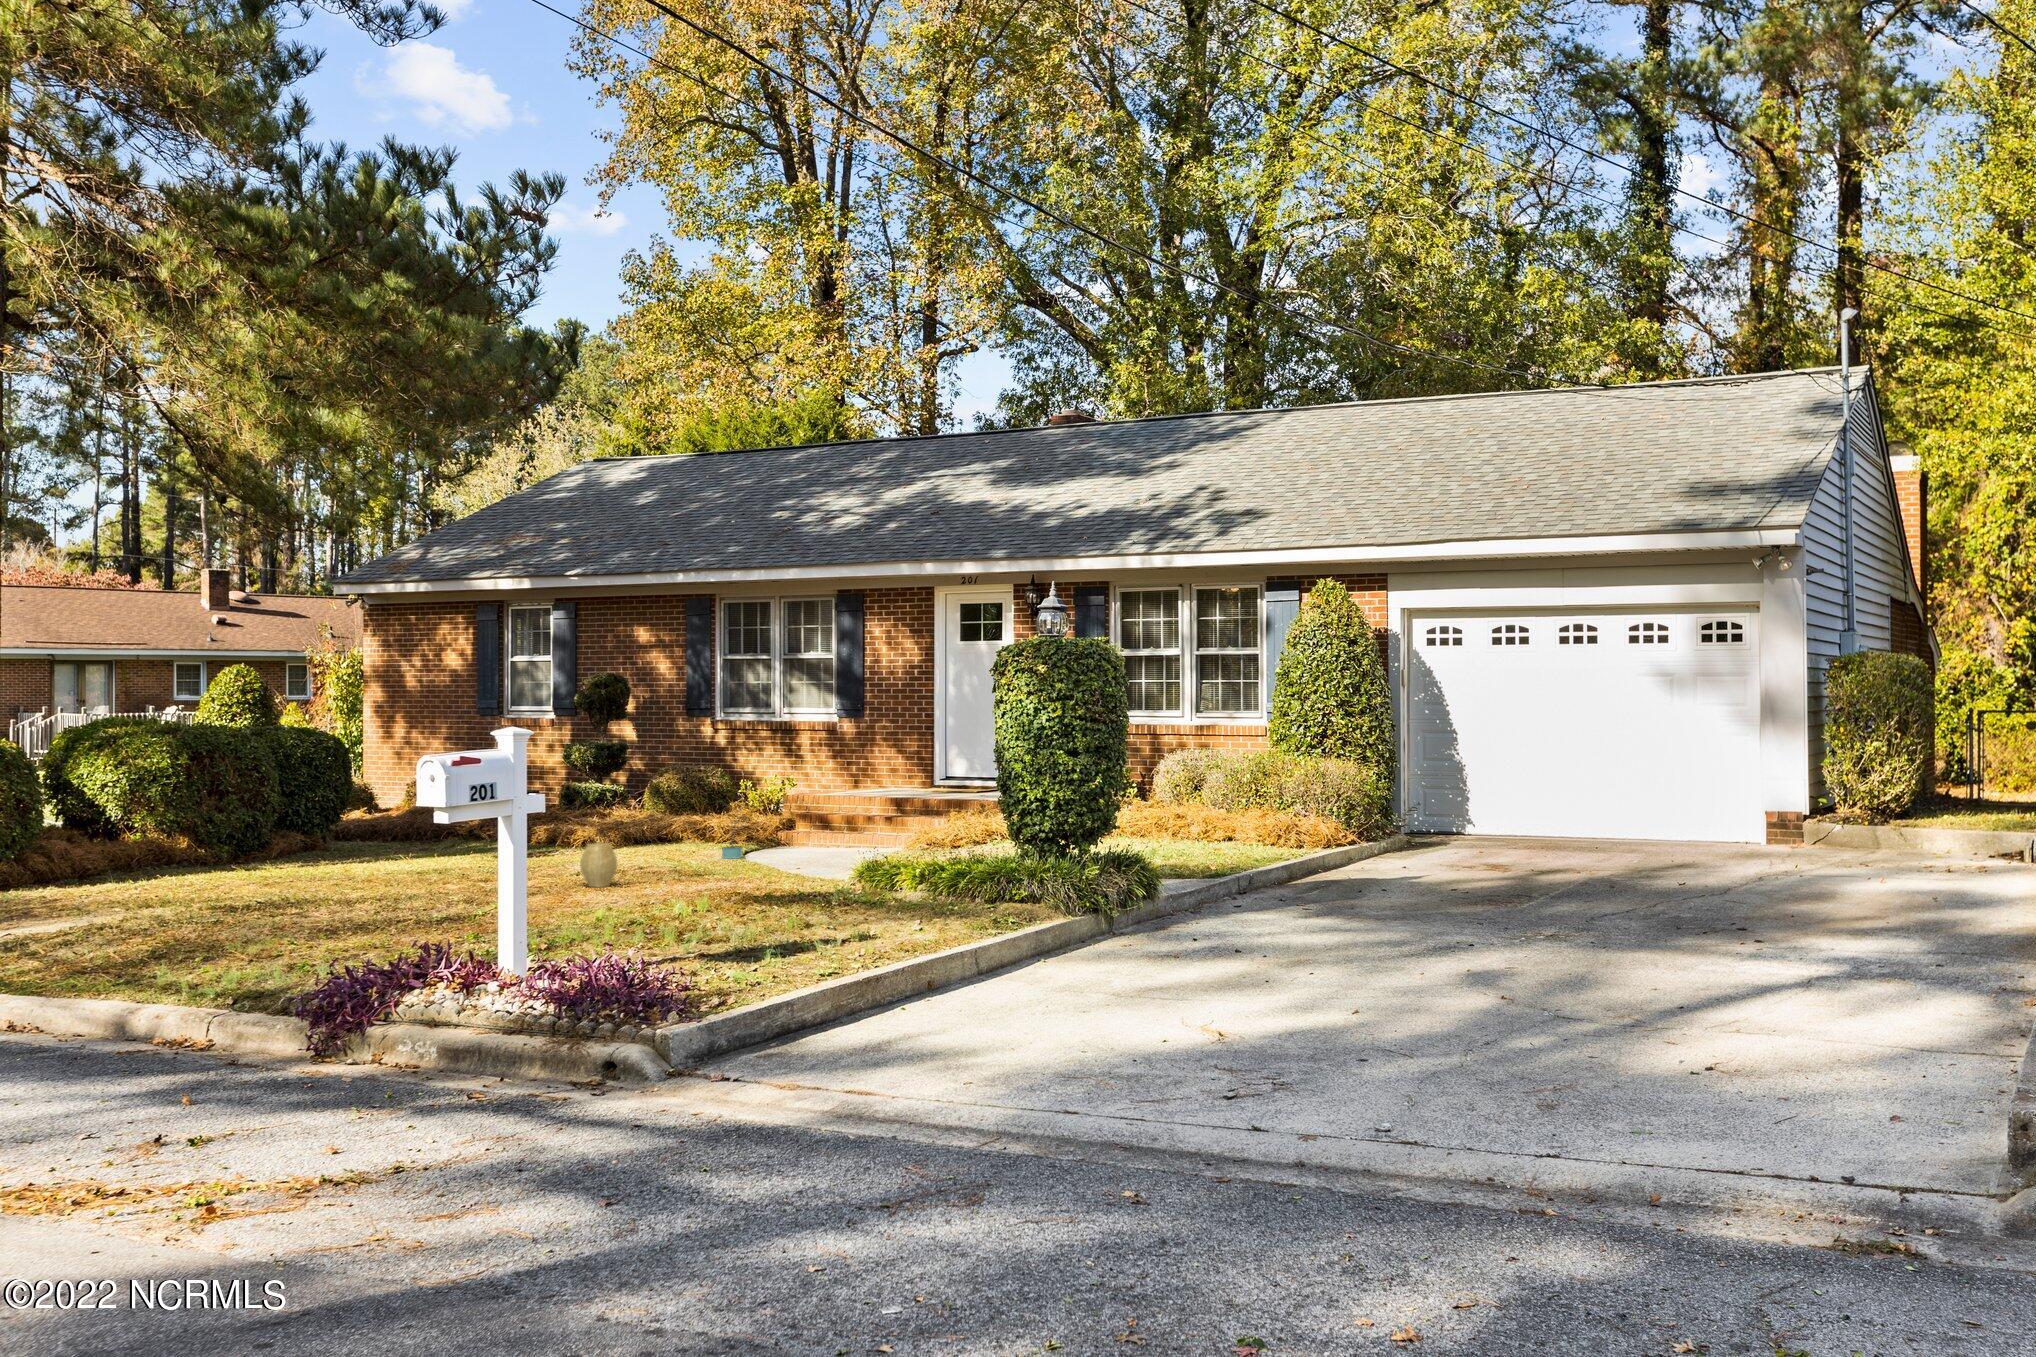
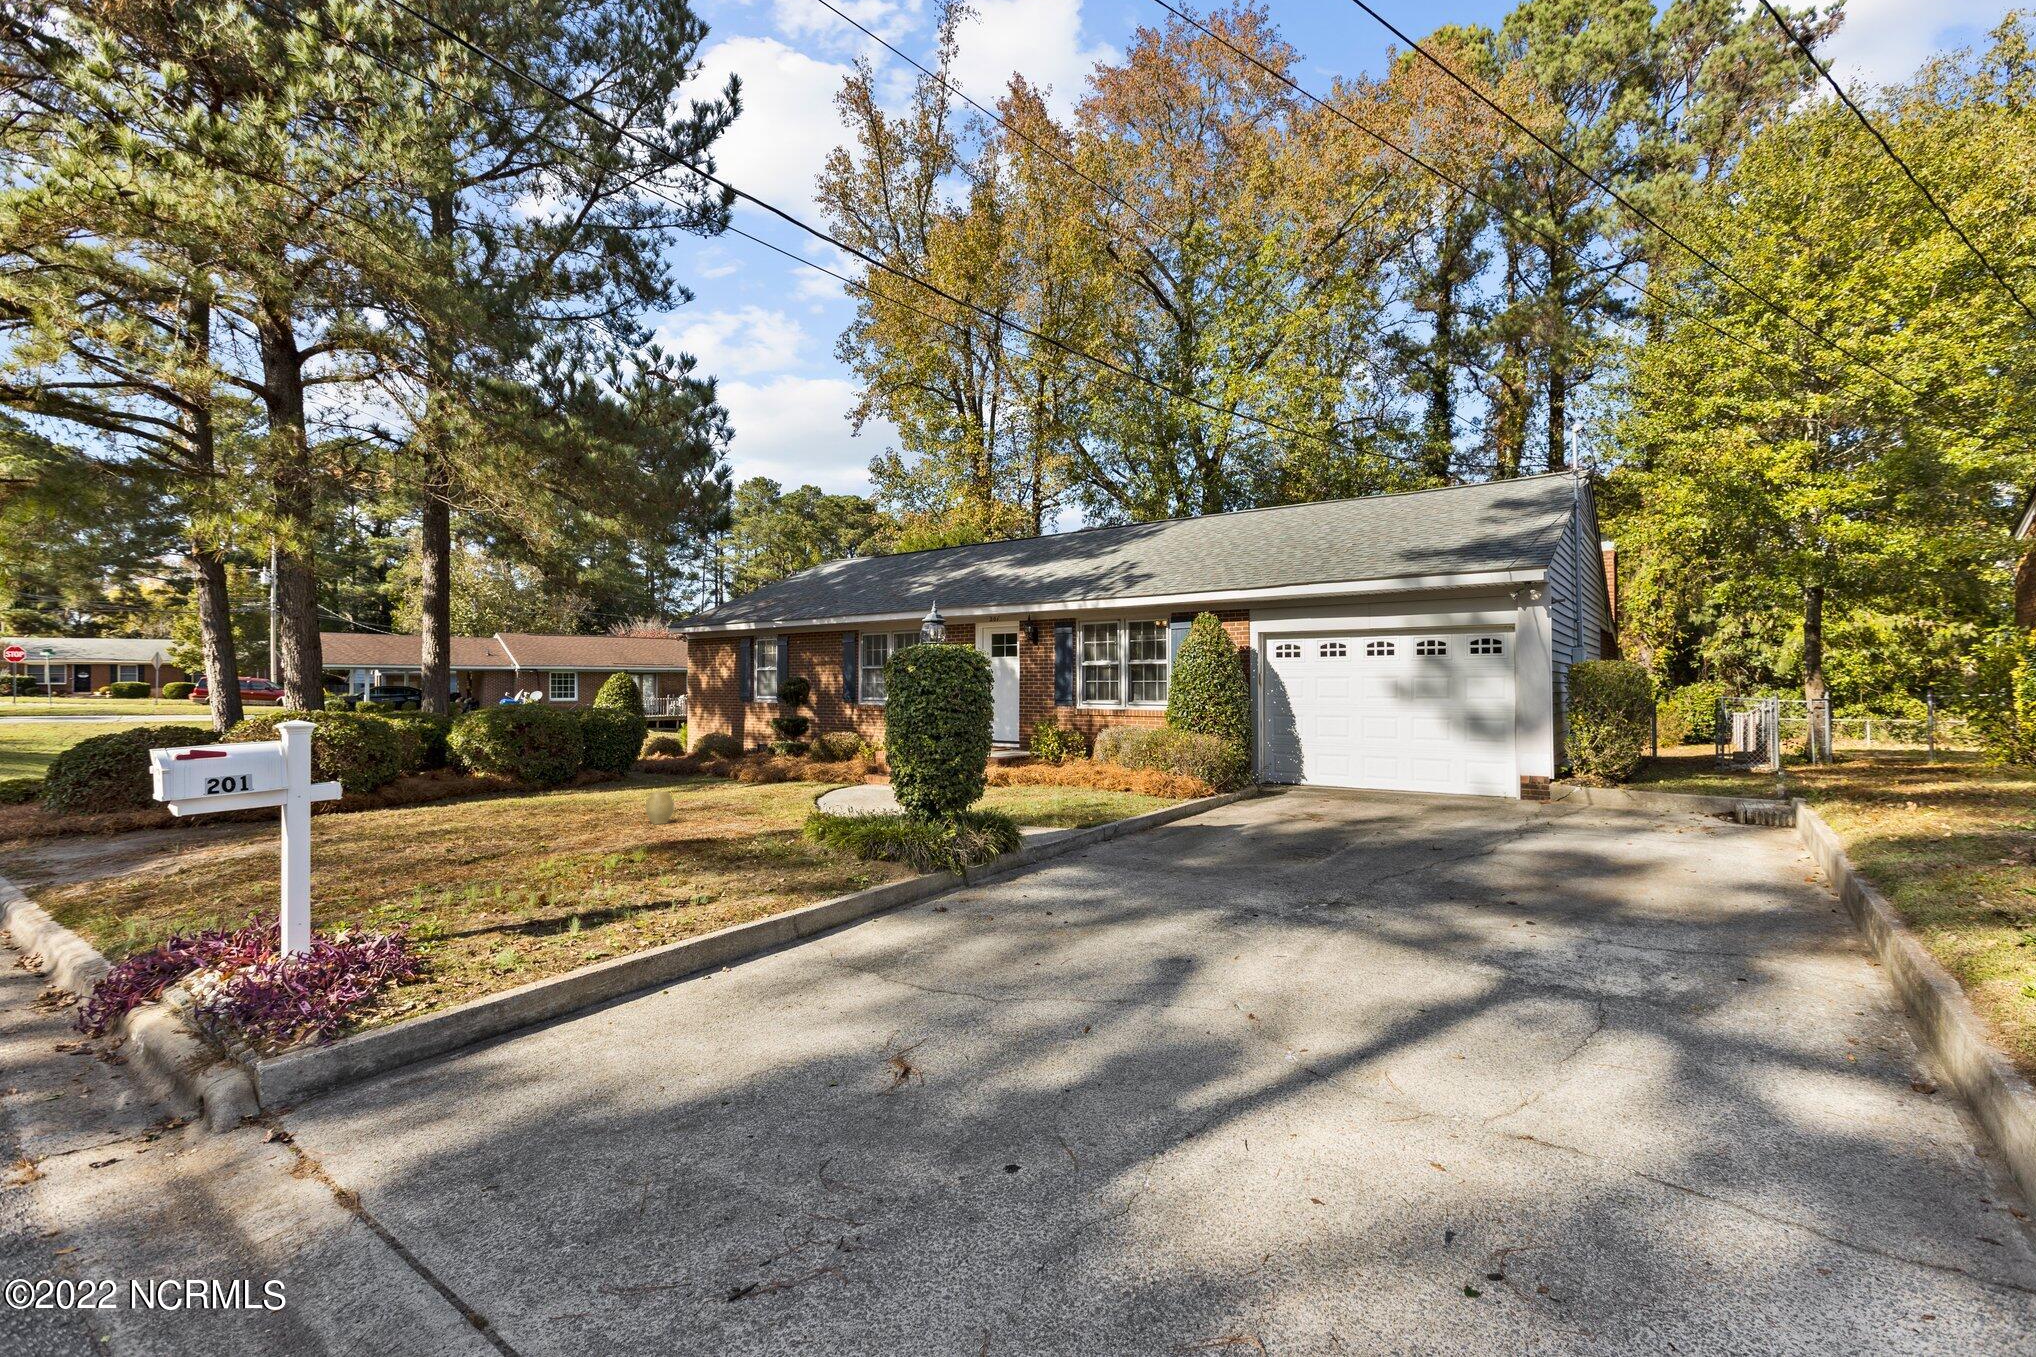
potted plant: present [722,793,753,859] -> none [775,755,803,801]

